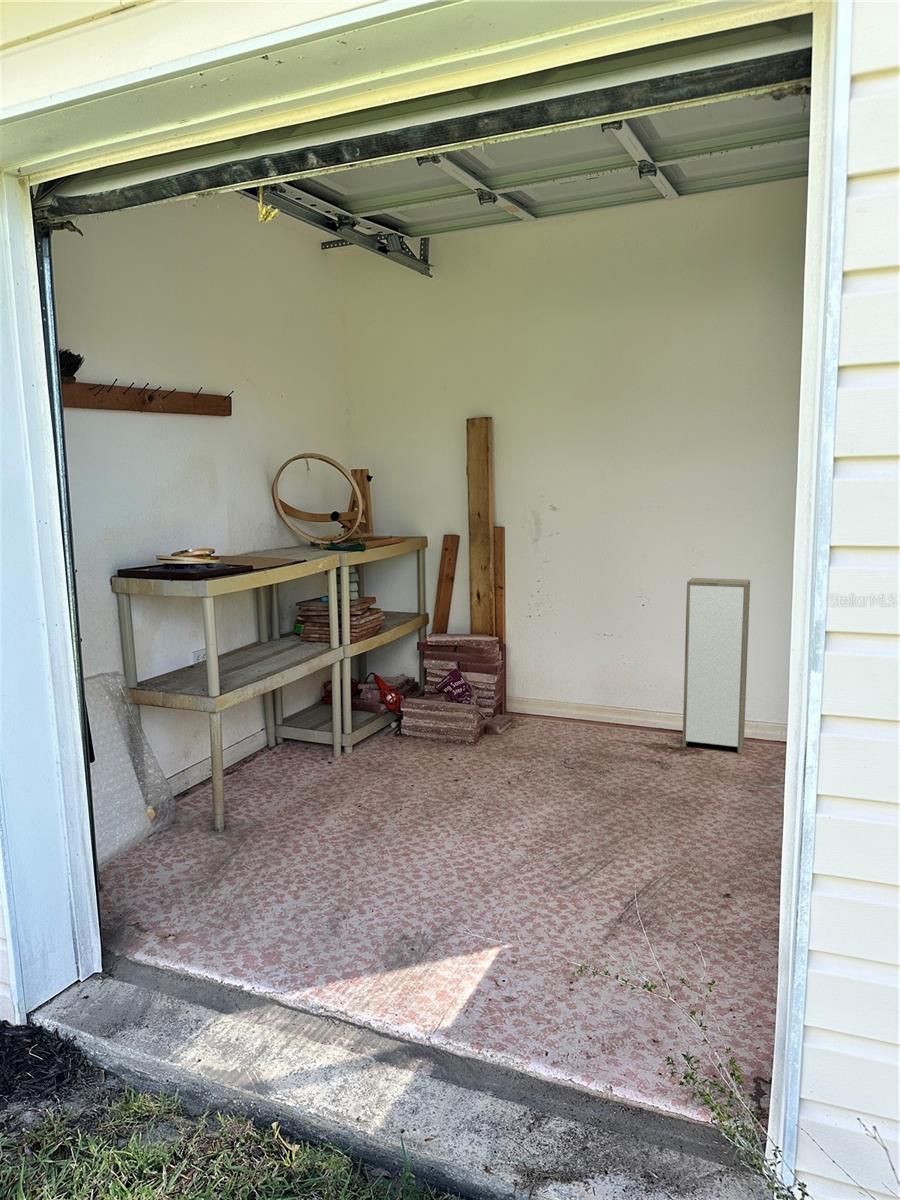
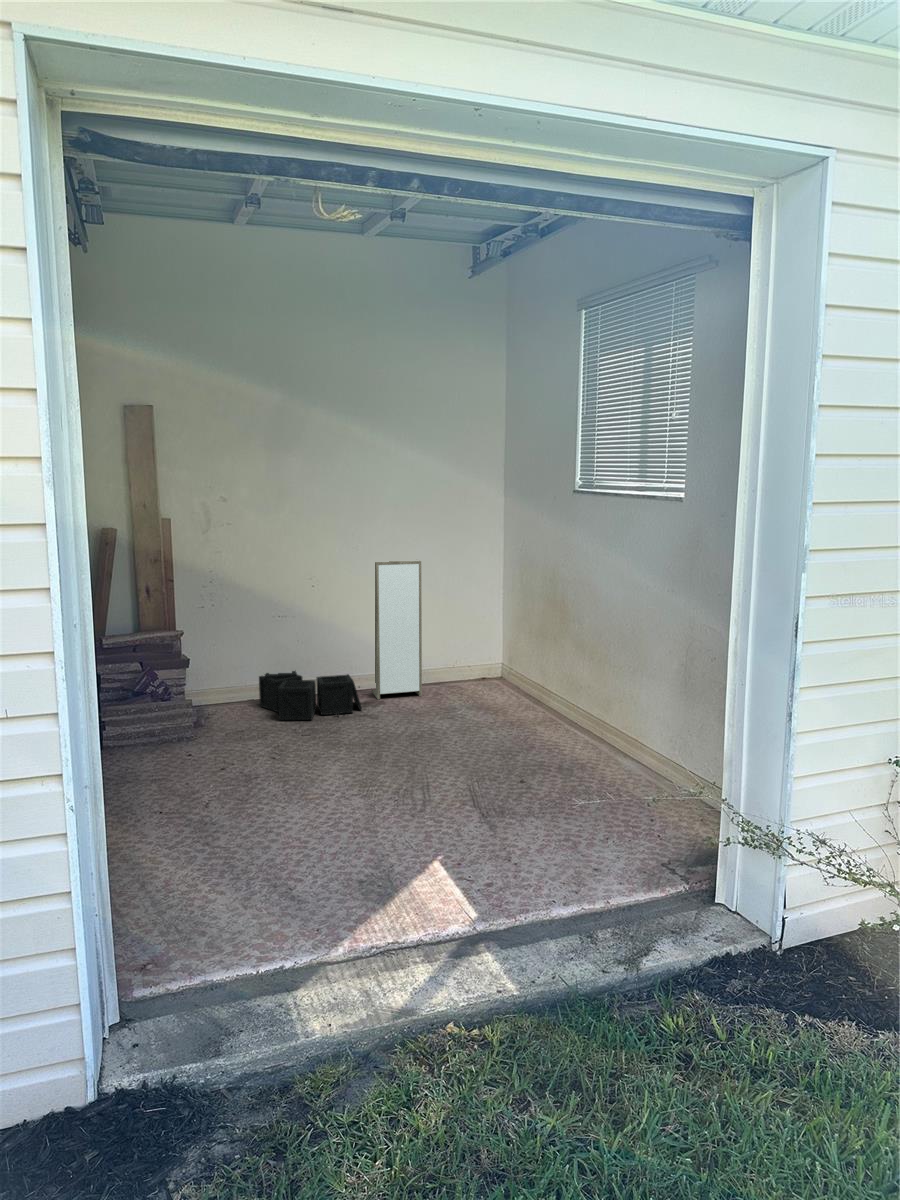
storage bin: none [550,690,654,759] -> present [259,671,362,720]

